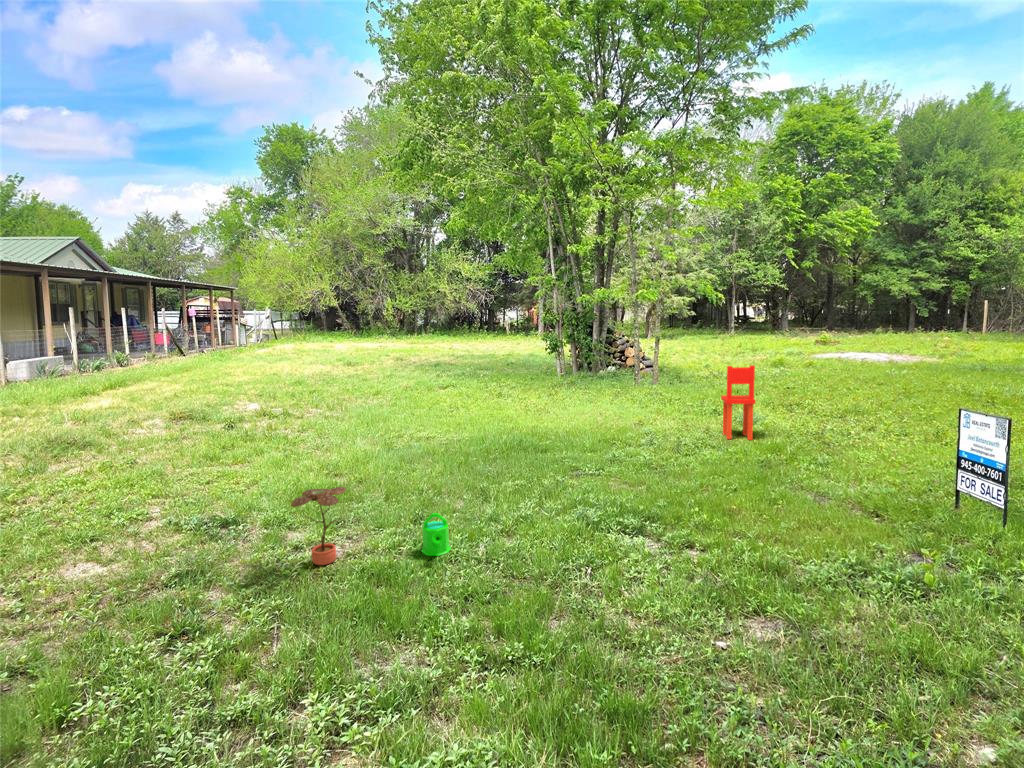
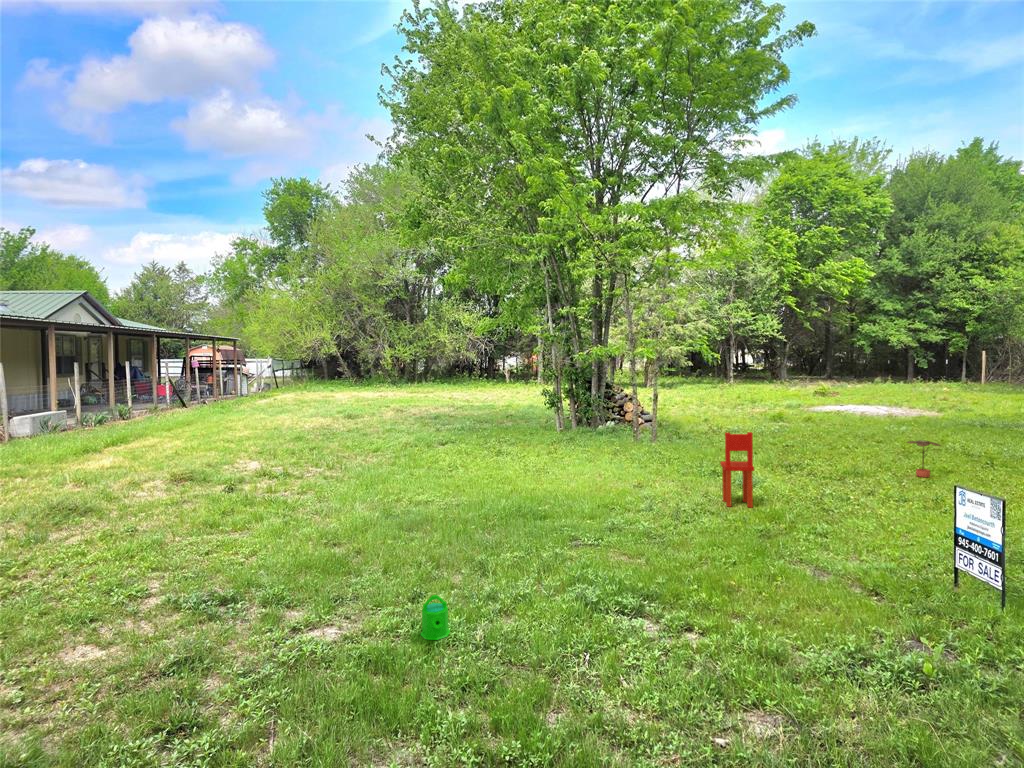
potted plant: present [291,487,346,565] -> present [907,440,940,477]

